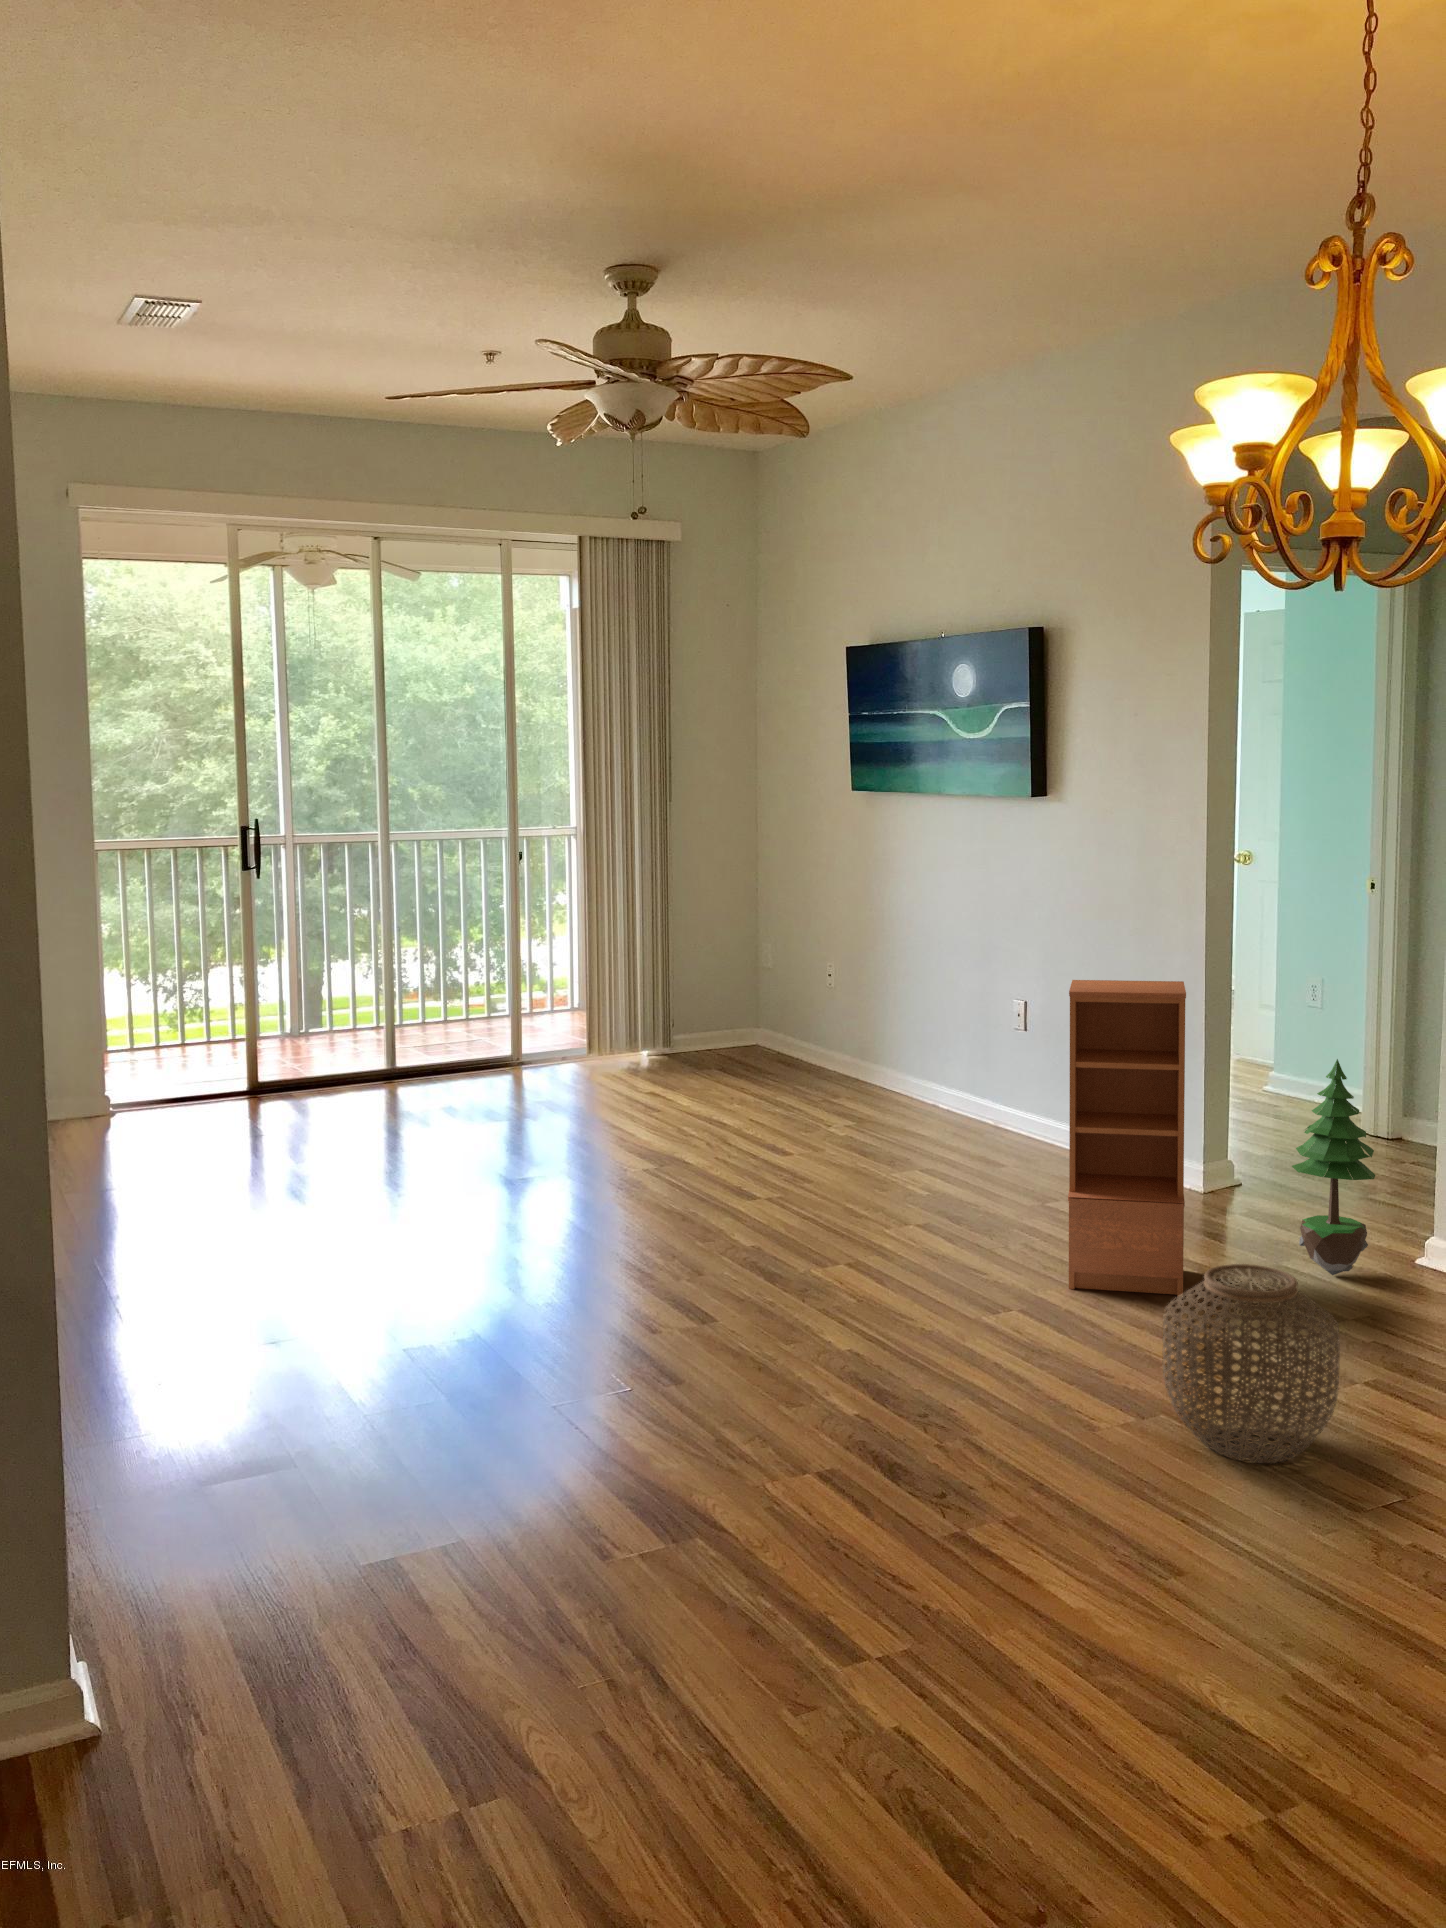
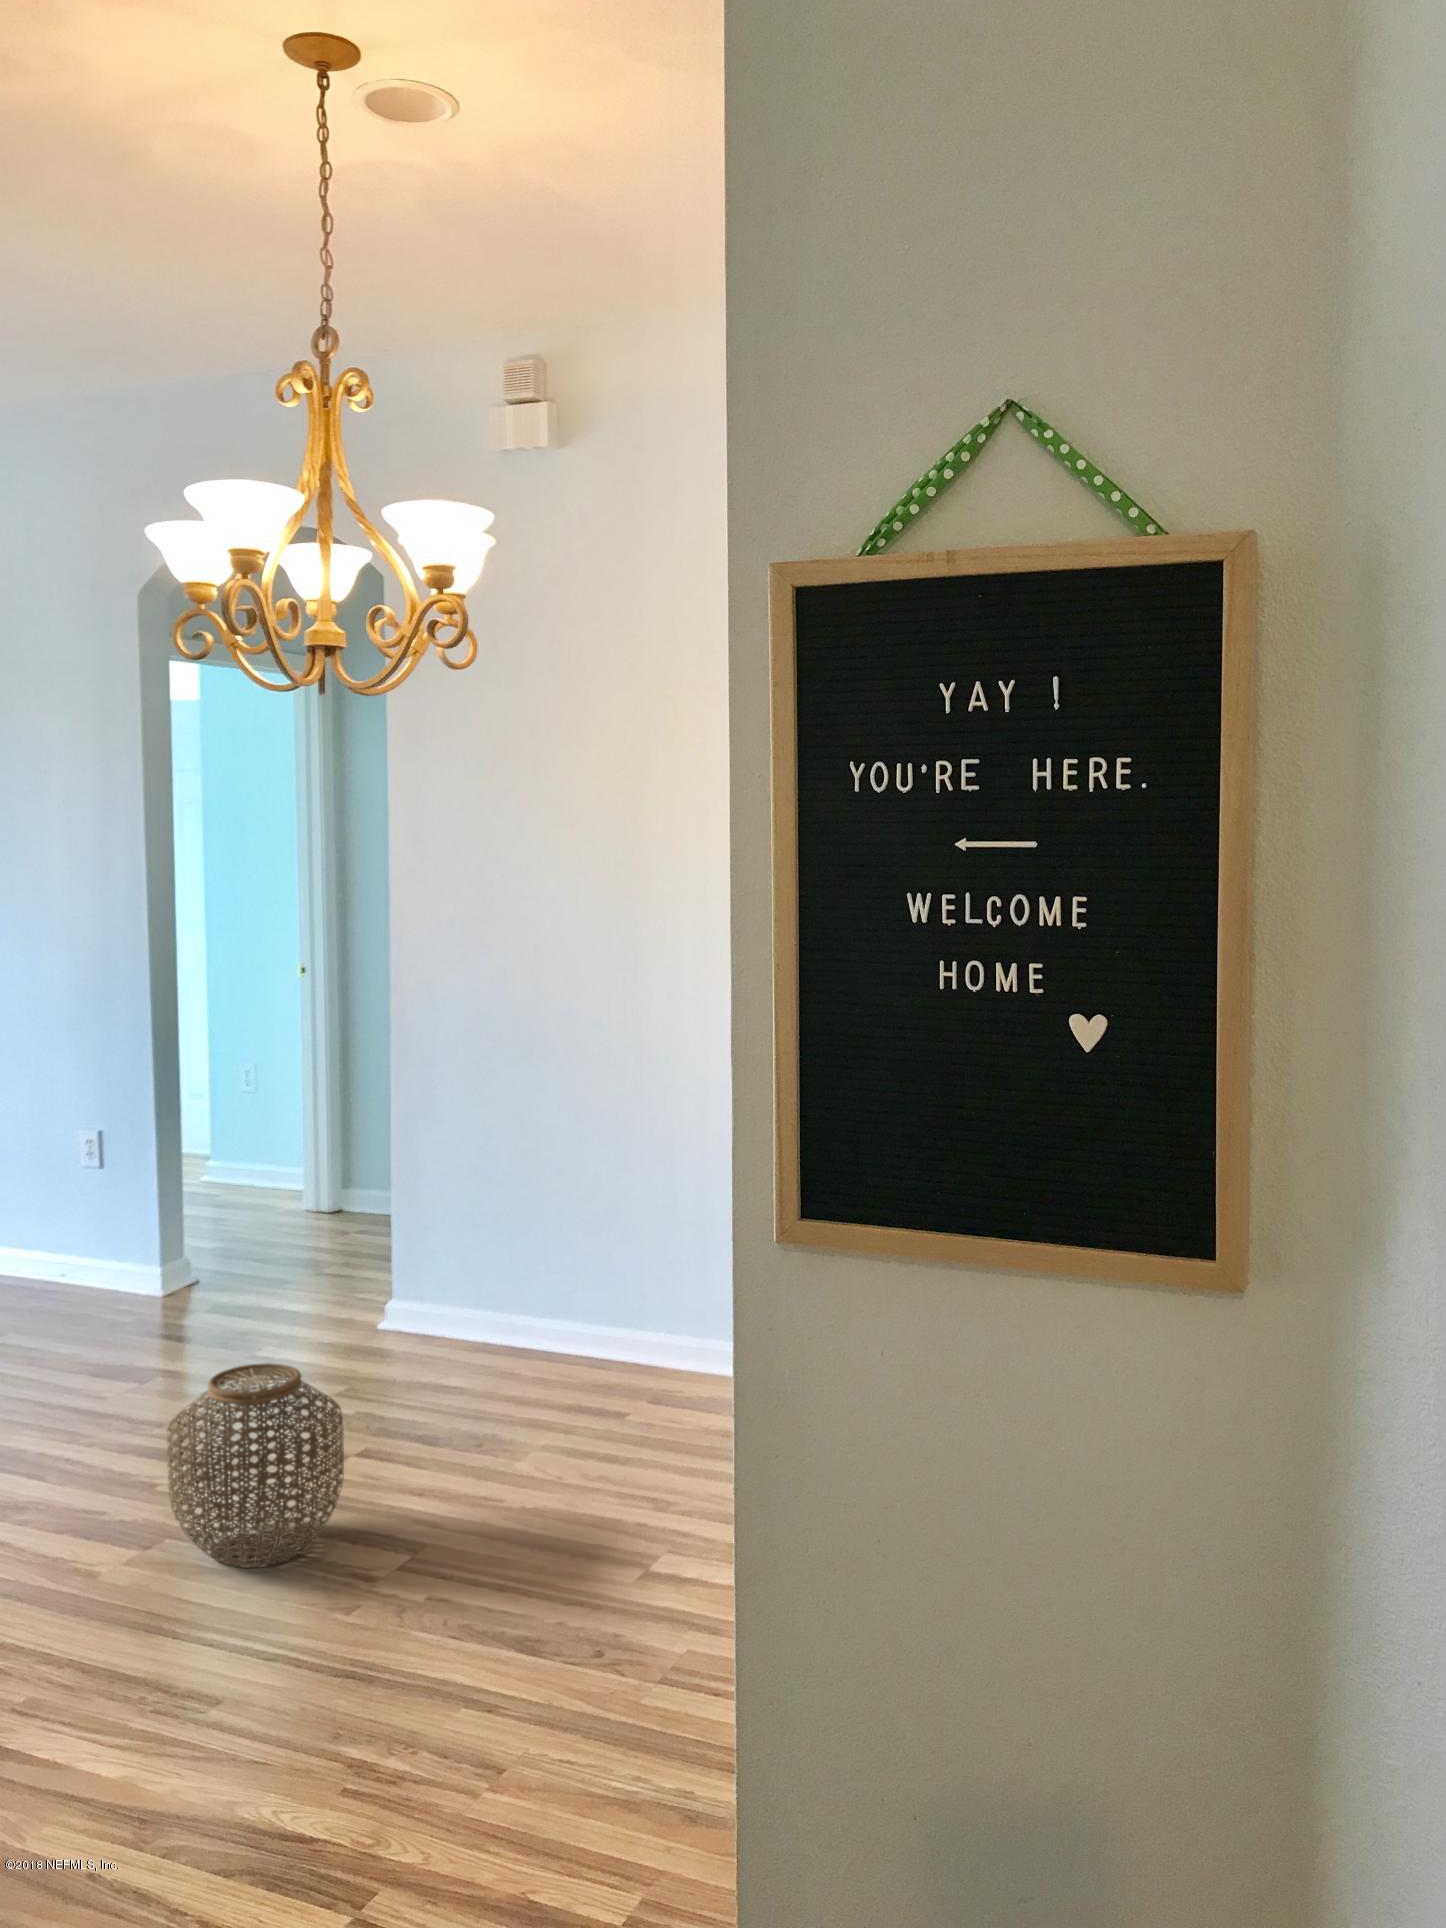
bookcase: present [1068,980,1186,1296] -> none [22,1079,162,1429]
potted tree: present [1292,1059,1375,1275] -> none [261,1143,341,1358]

